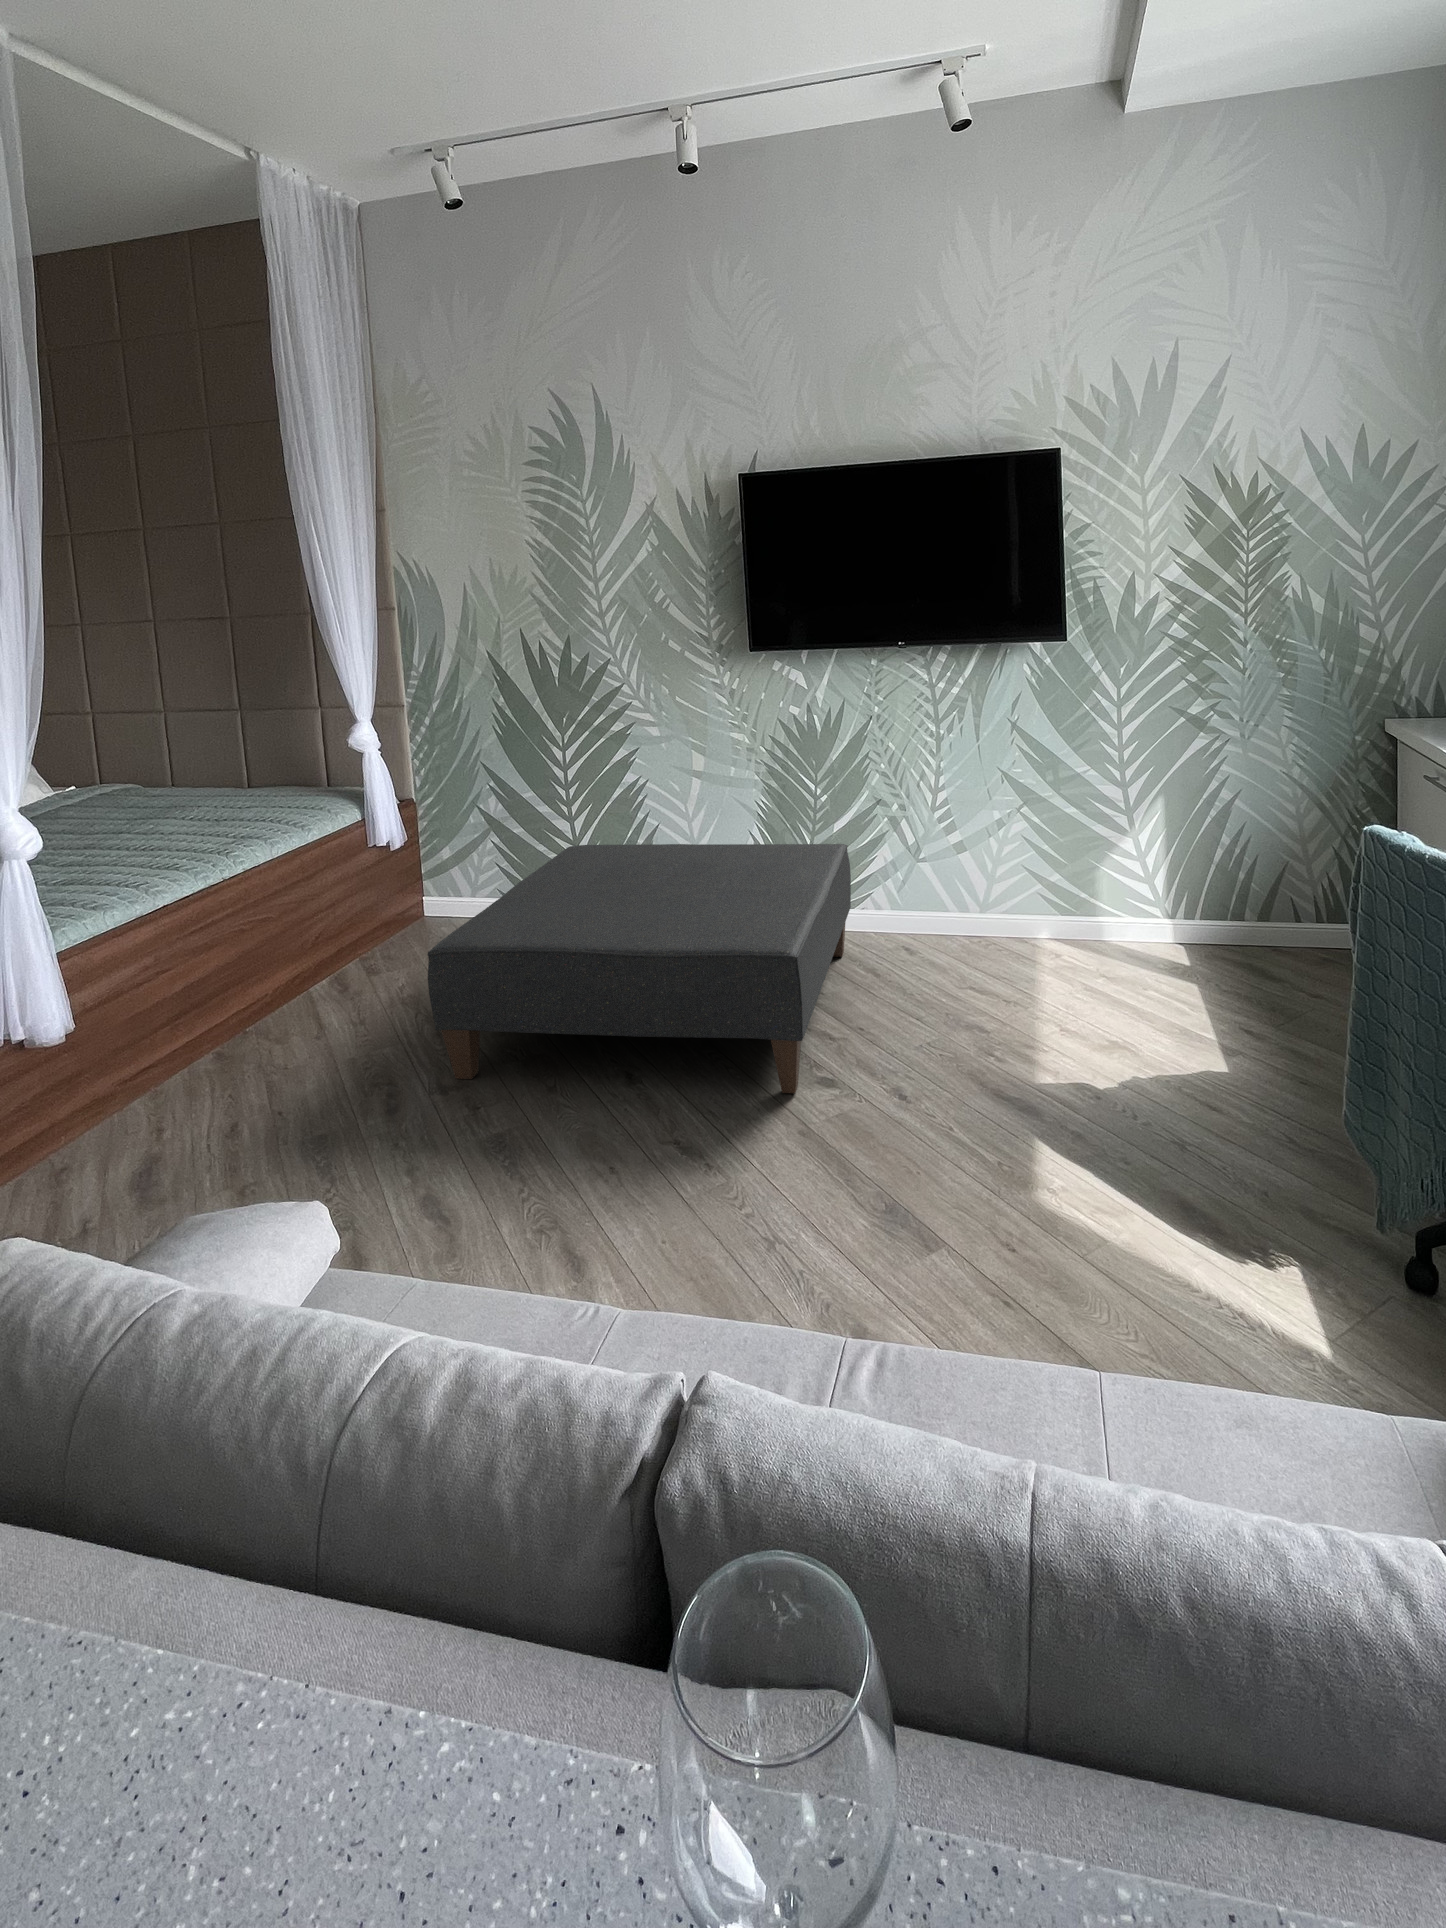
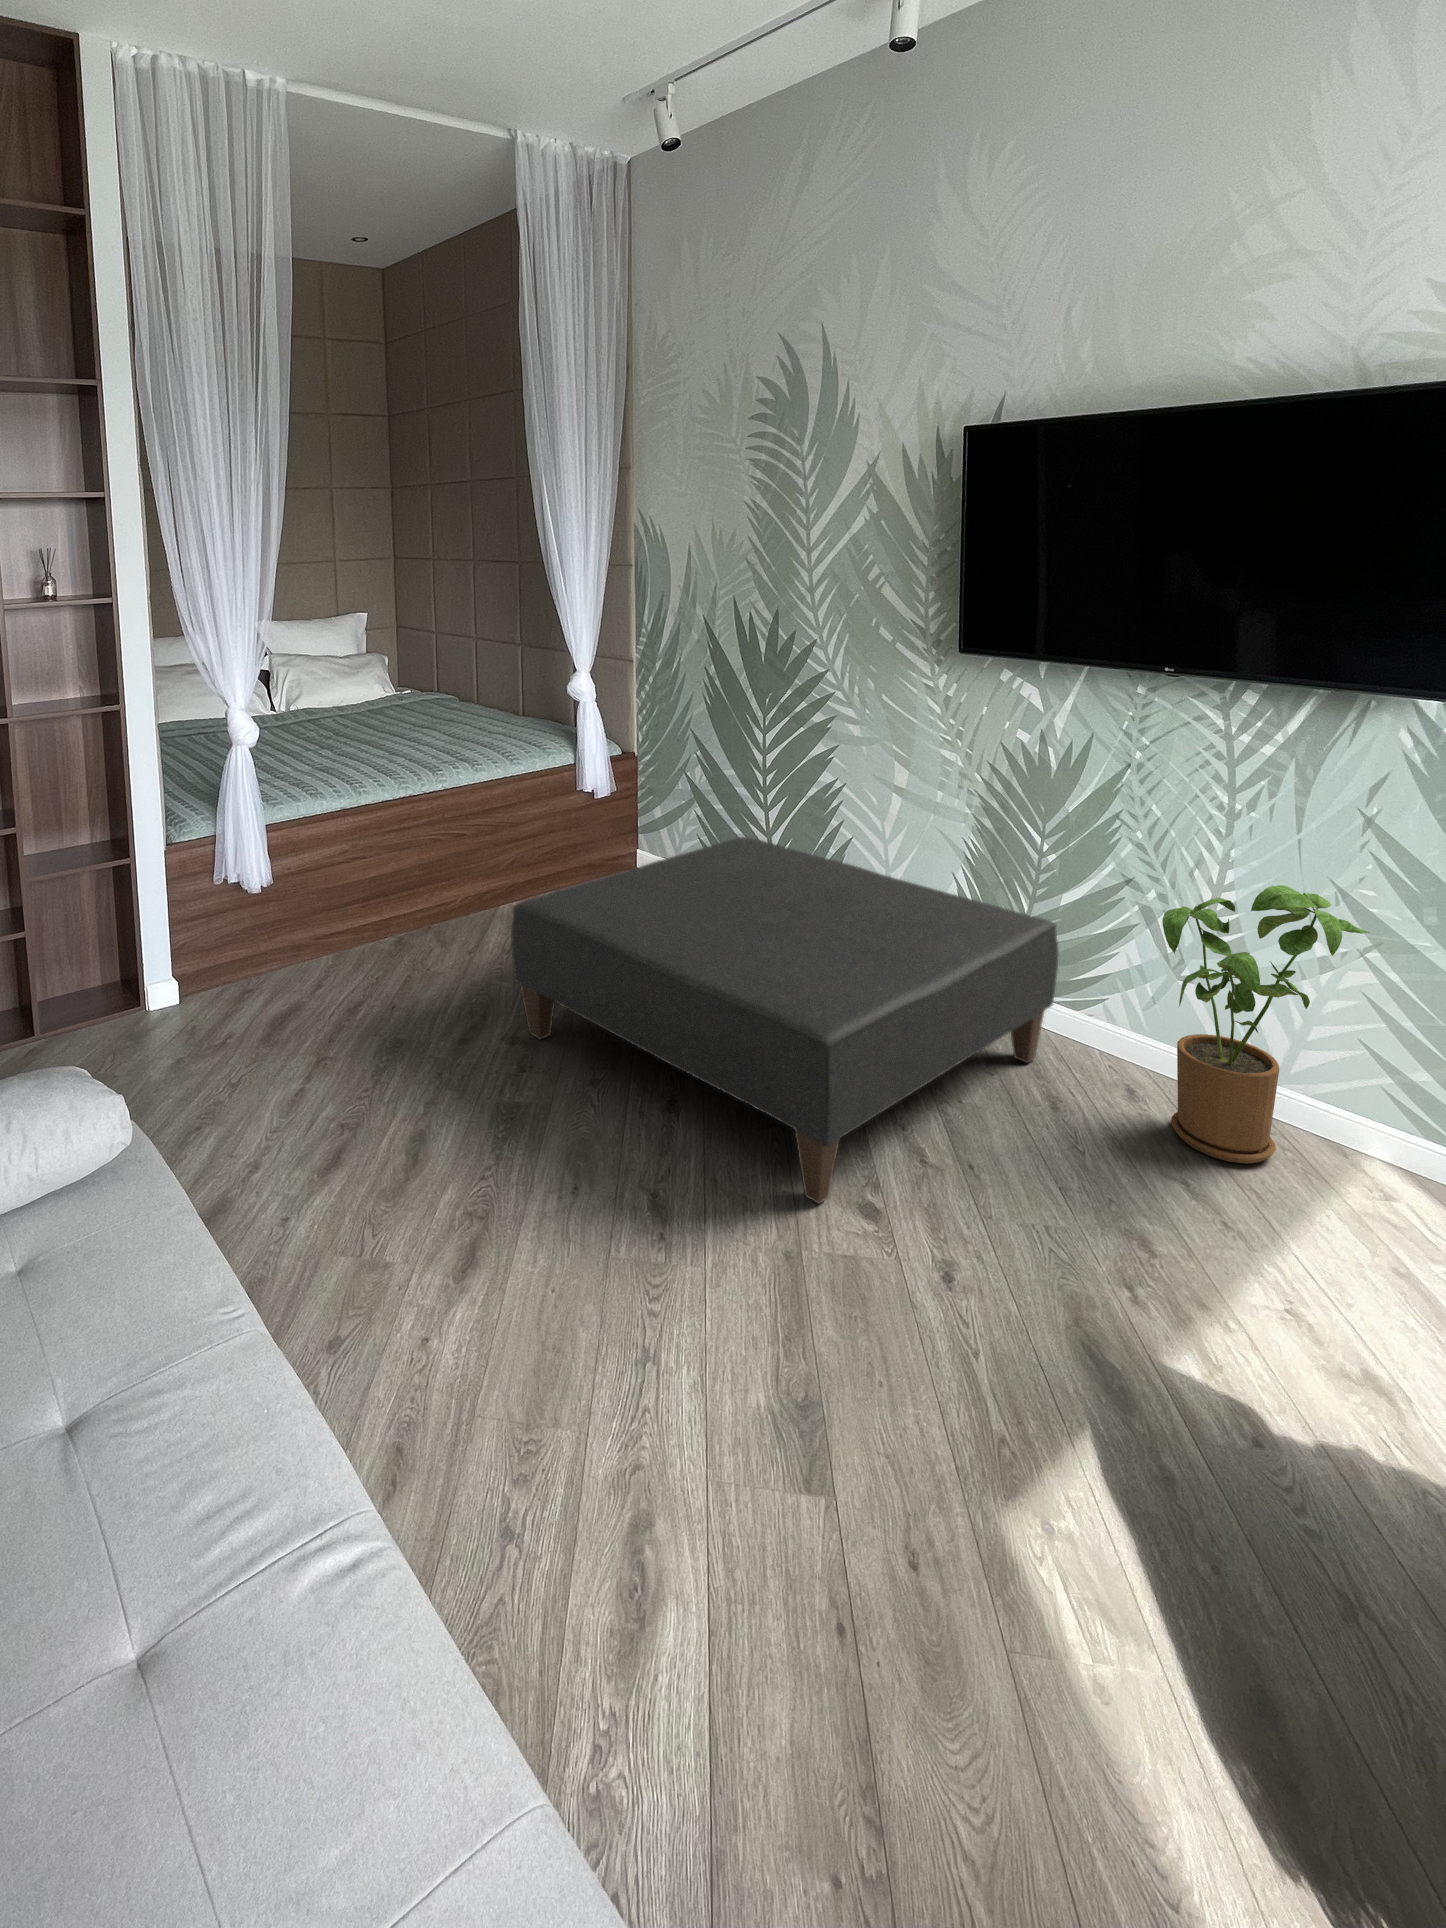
house plant: none [919,775,1028,970] -> present [1162,885,1369,1163]

